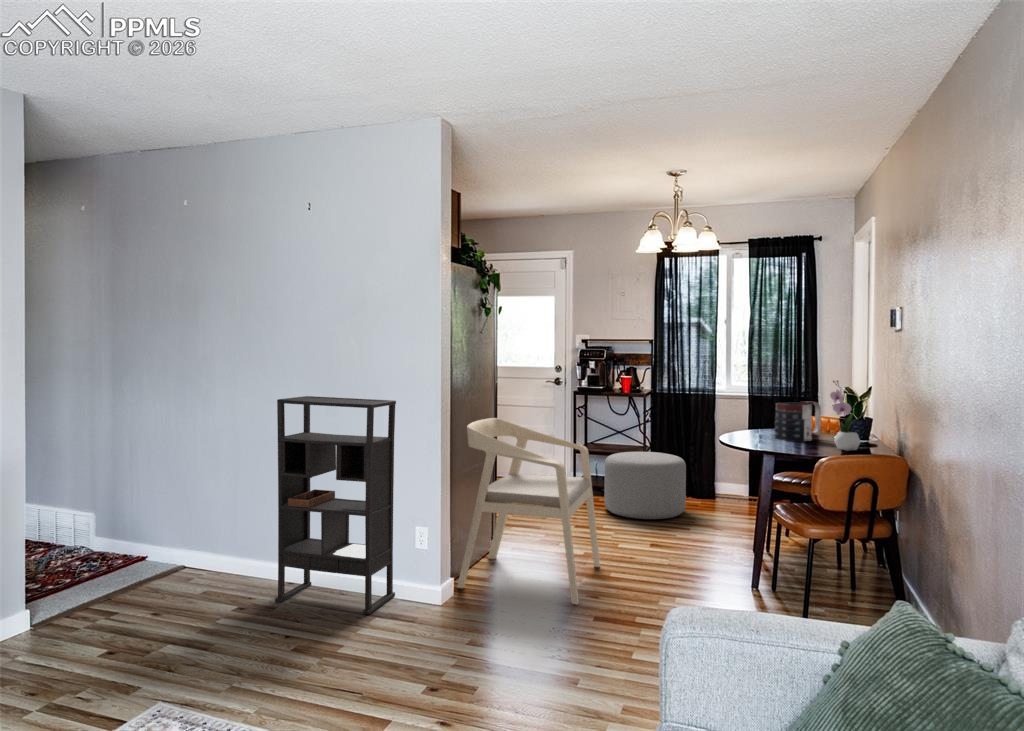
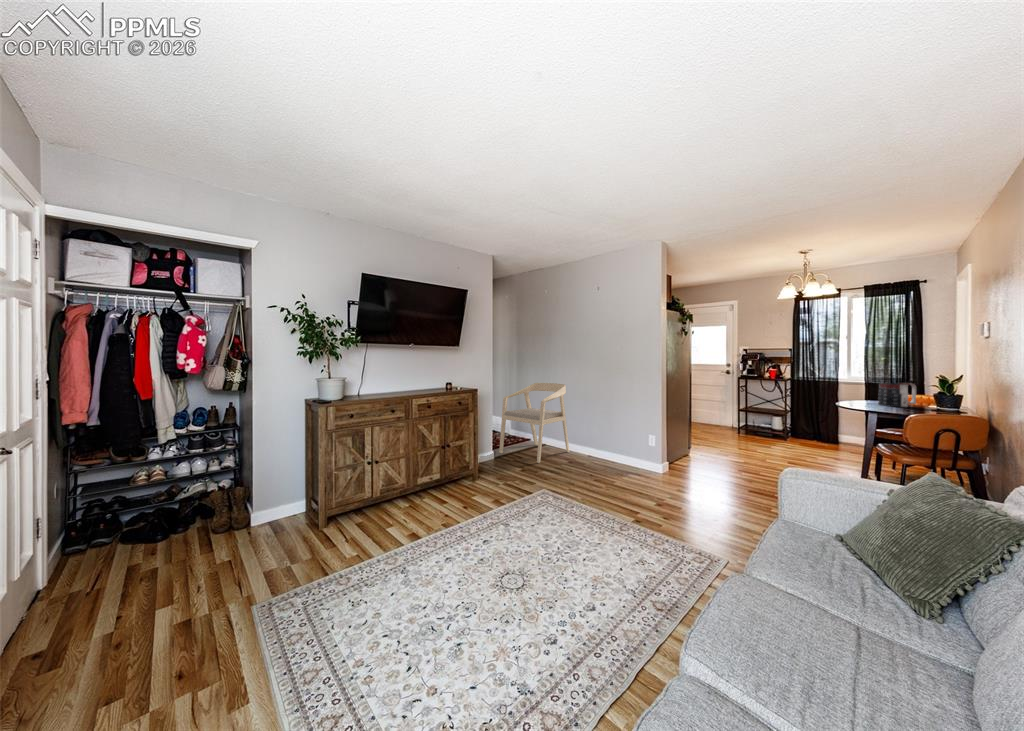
flower arrangement: present [830,381,860,451] -> none [920,369,950,413]
bookshelf: present [275,396,396,614] -> none [584,374,640,473]
armchair: present [457,418,600,604] -> present [499,383,569,463]
ottoman: present [604,452,686,519] -> none [757,413,814,452]

